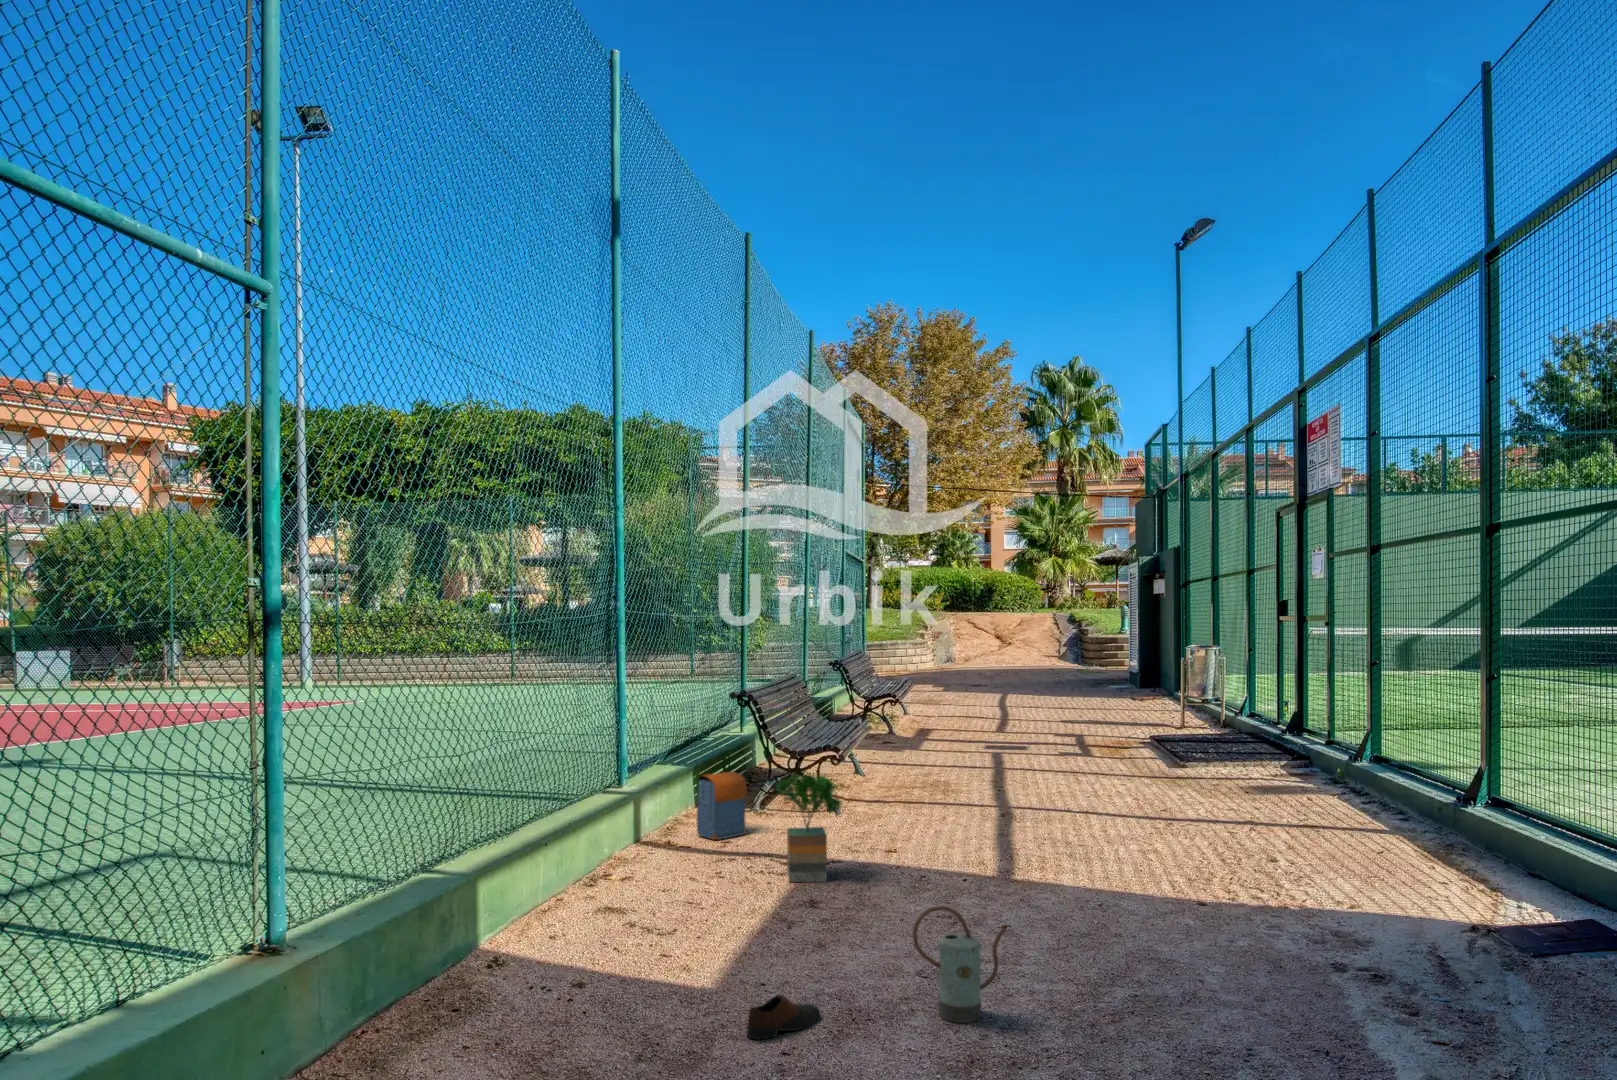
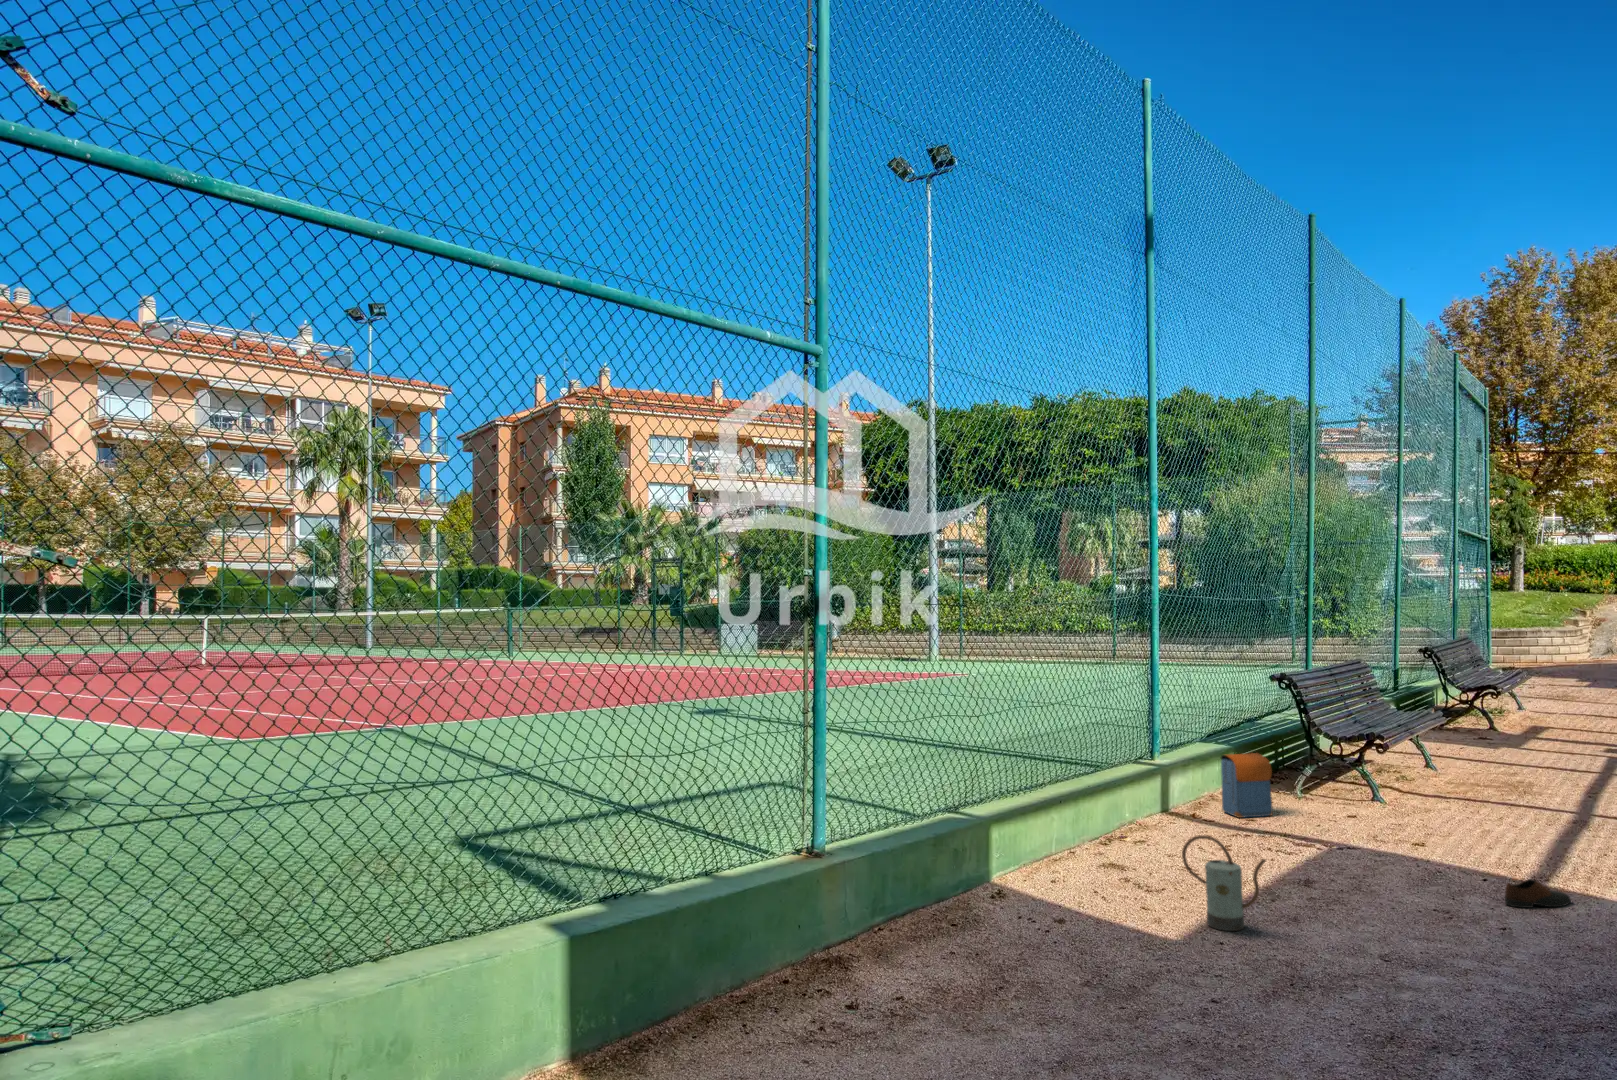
potted tree: present [777,775,843,882] -> none [1282,758,1361,869]
watering can: present [913,906,1007,1023] -> present [1182,835,1266,931]
shoe: present [747,995,820,1039] -> present [1505,879,1571,908]

